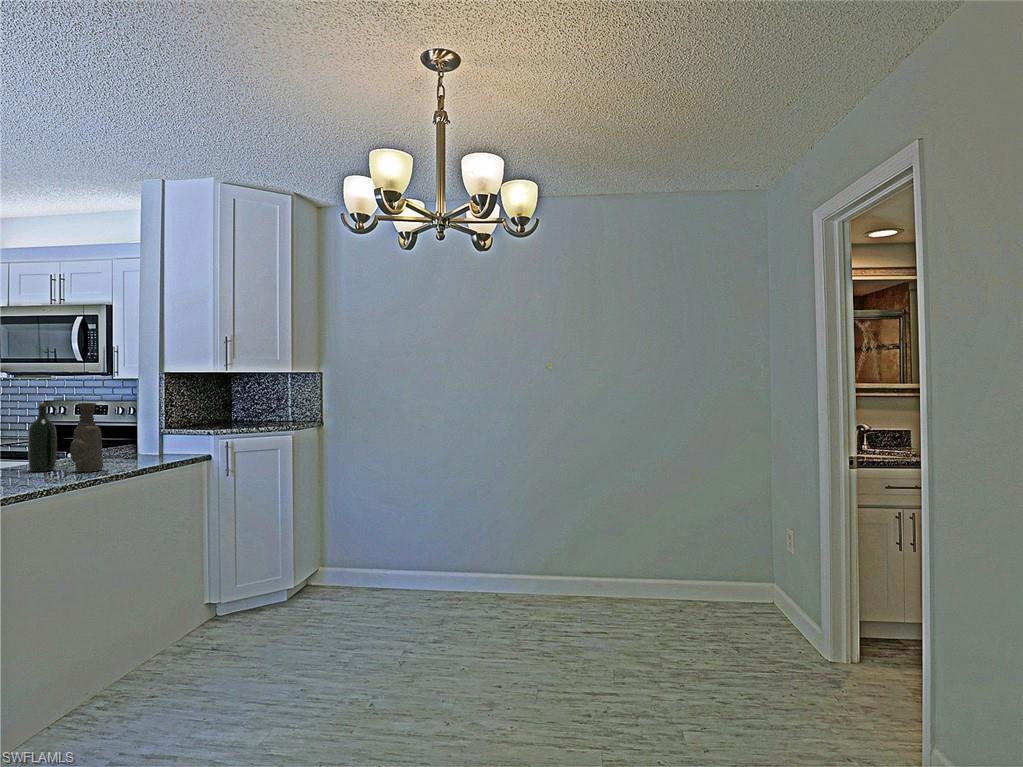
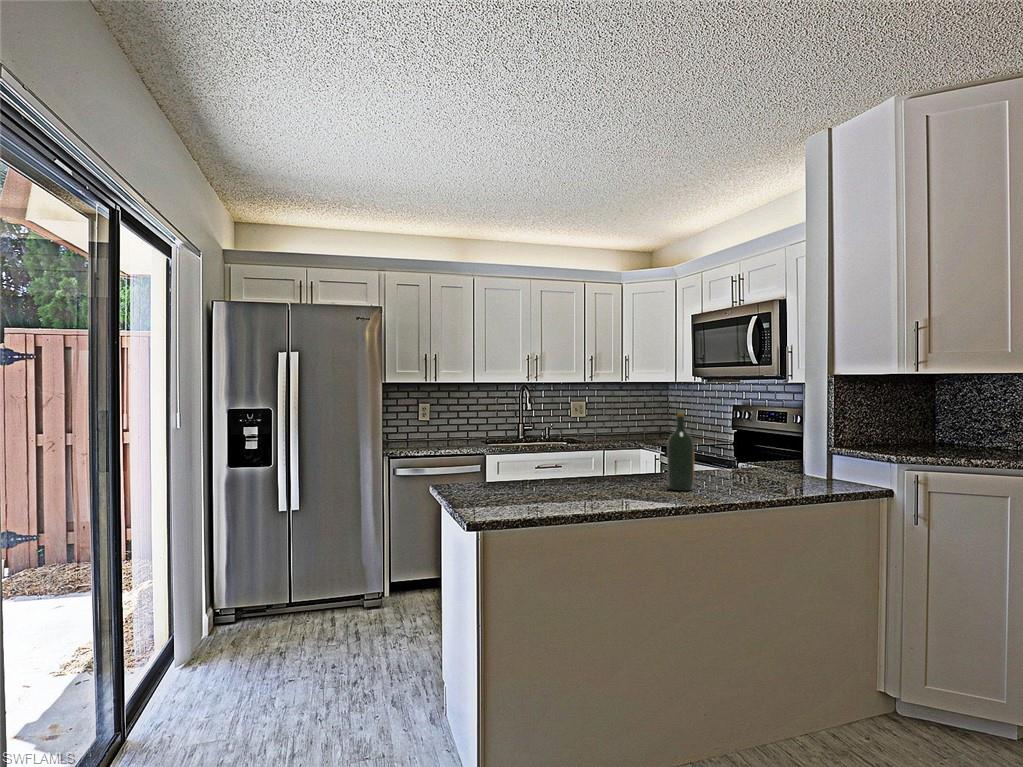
vase: present [70,403,103,472] -> none [701,415,738,499]

